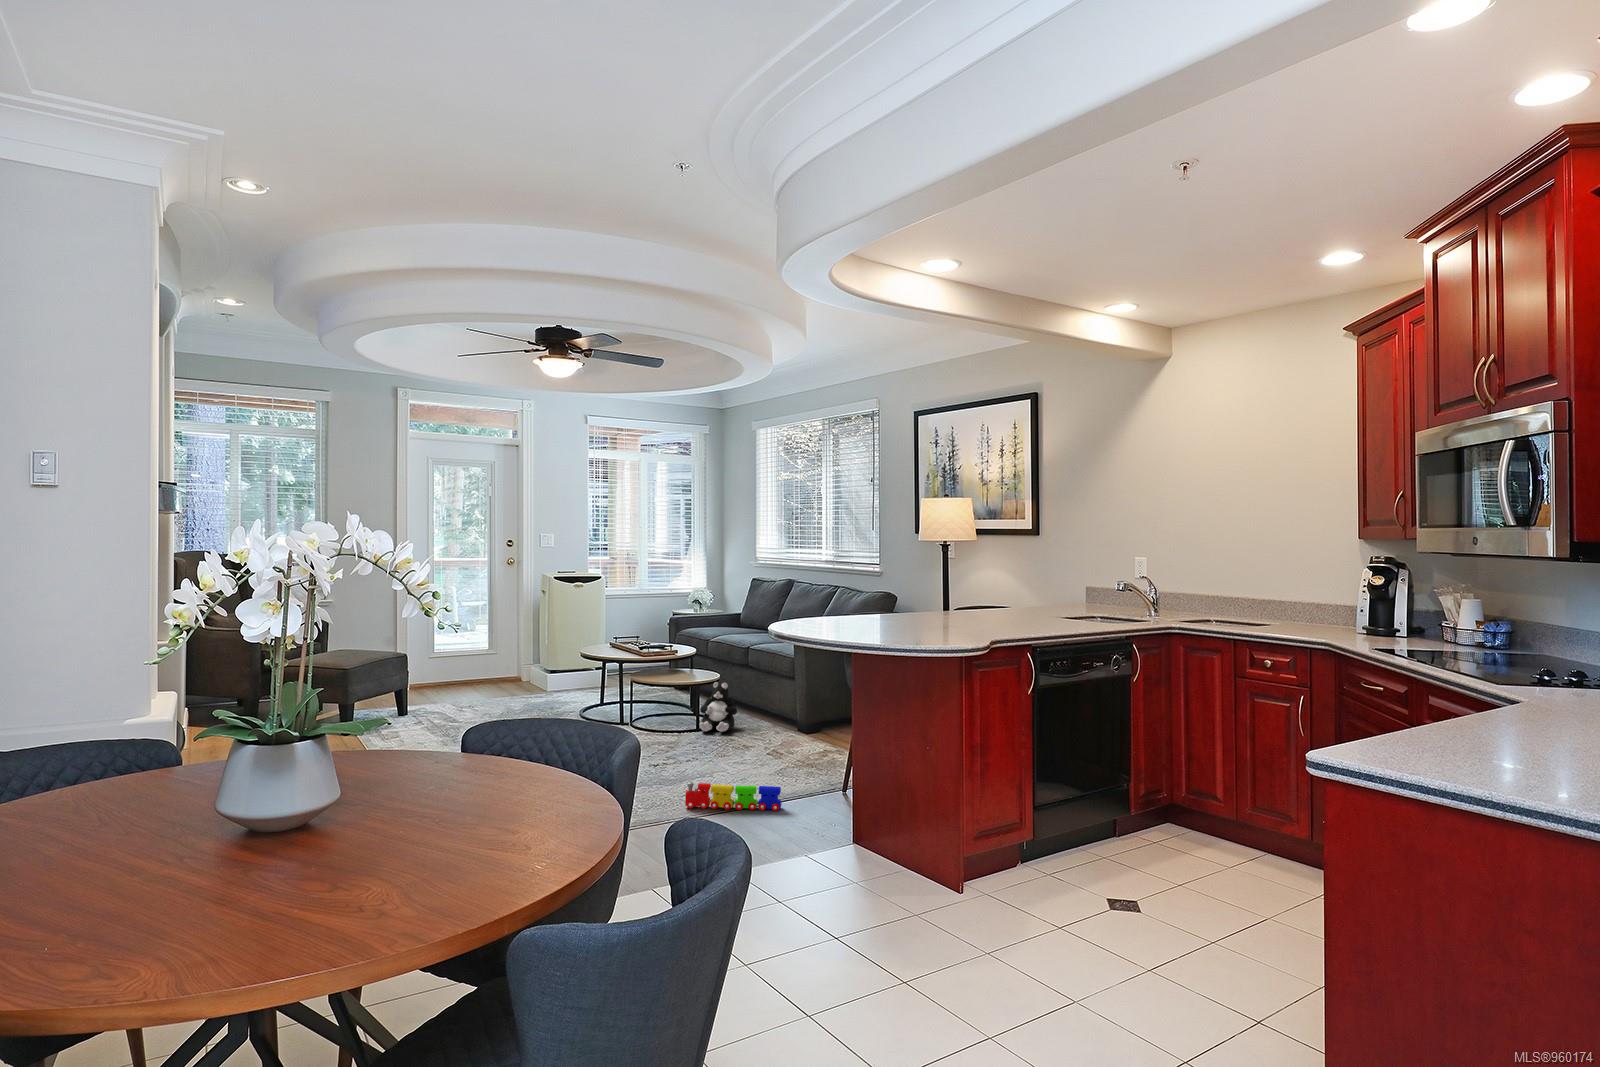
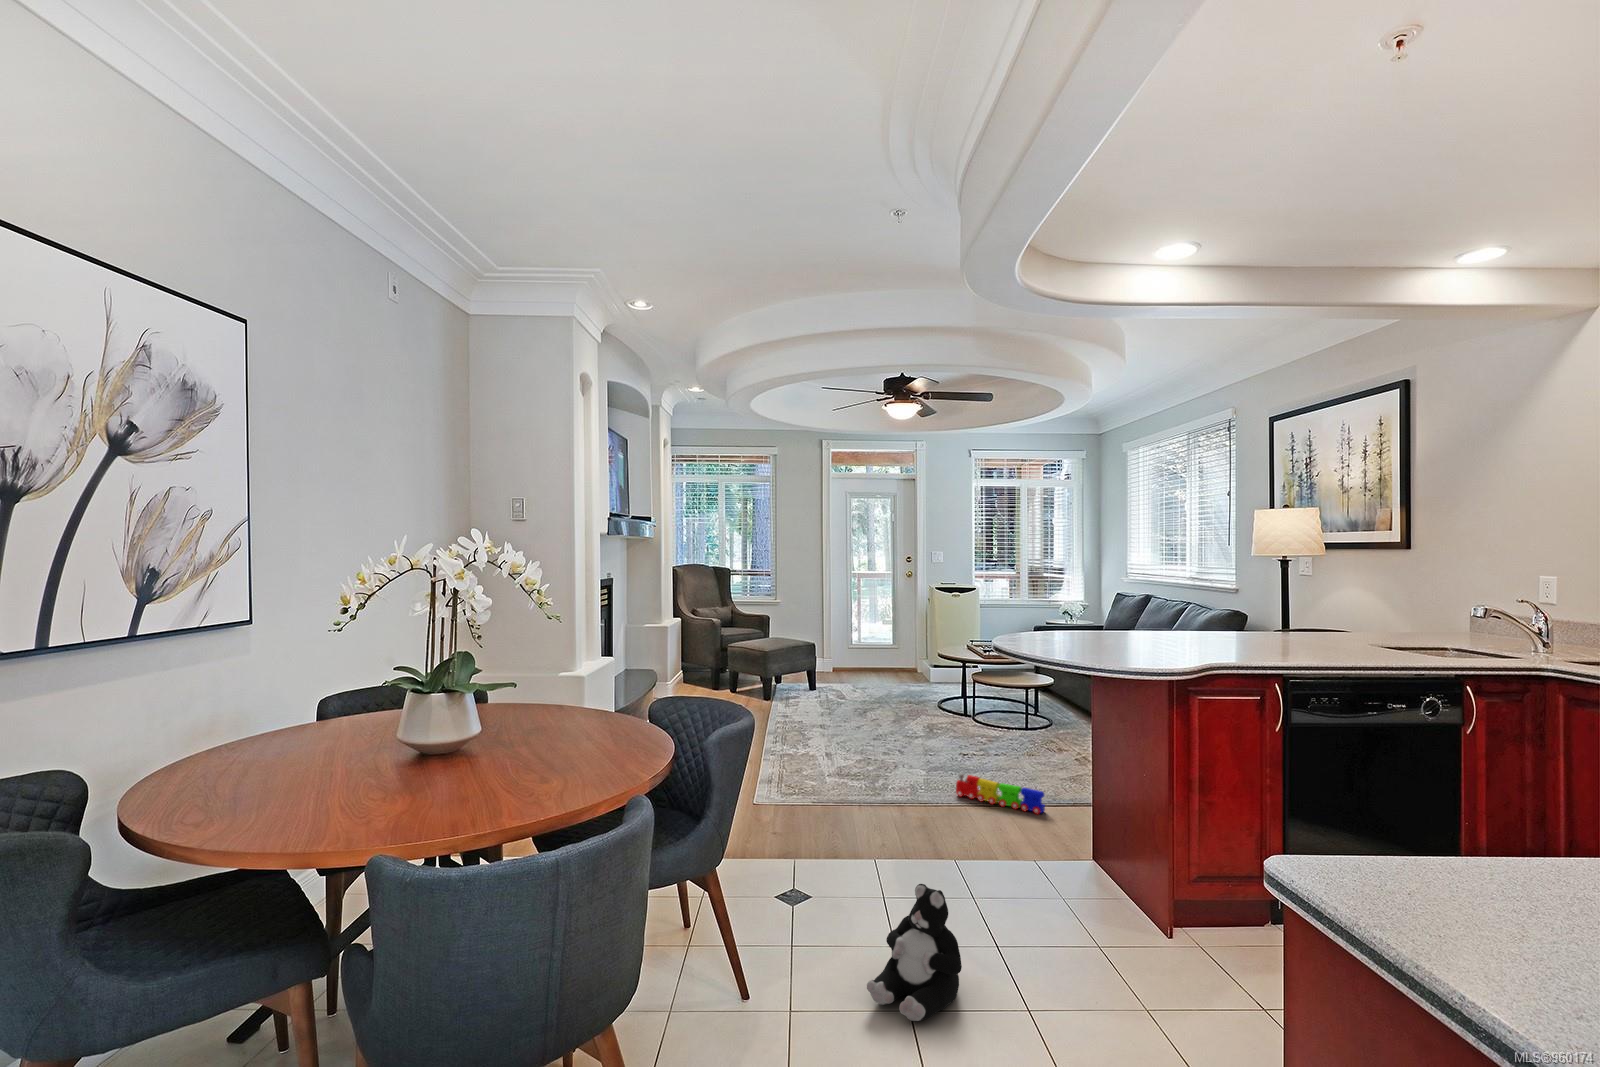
plush toy: present [699,682,737,732] -> present [867,884,962,1021]

